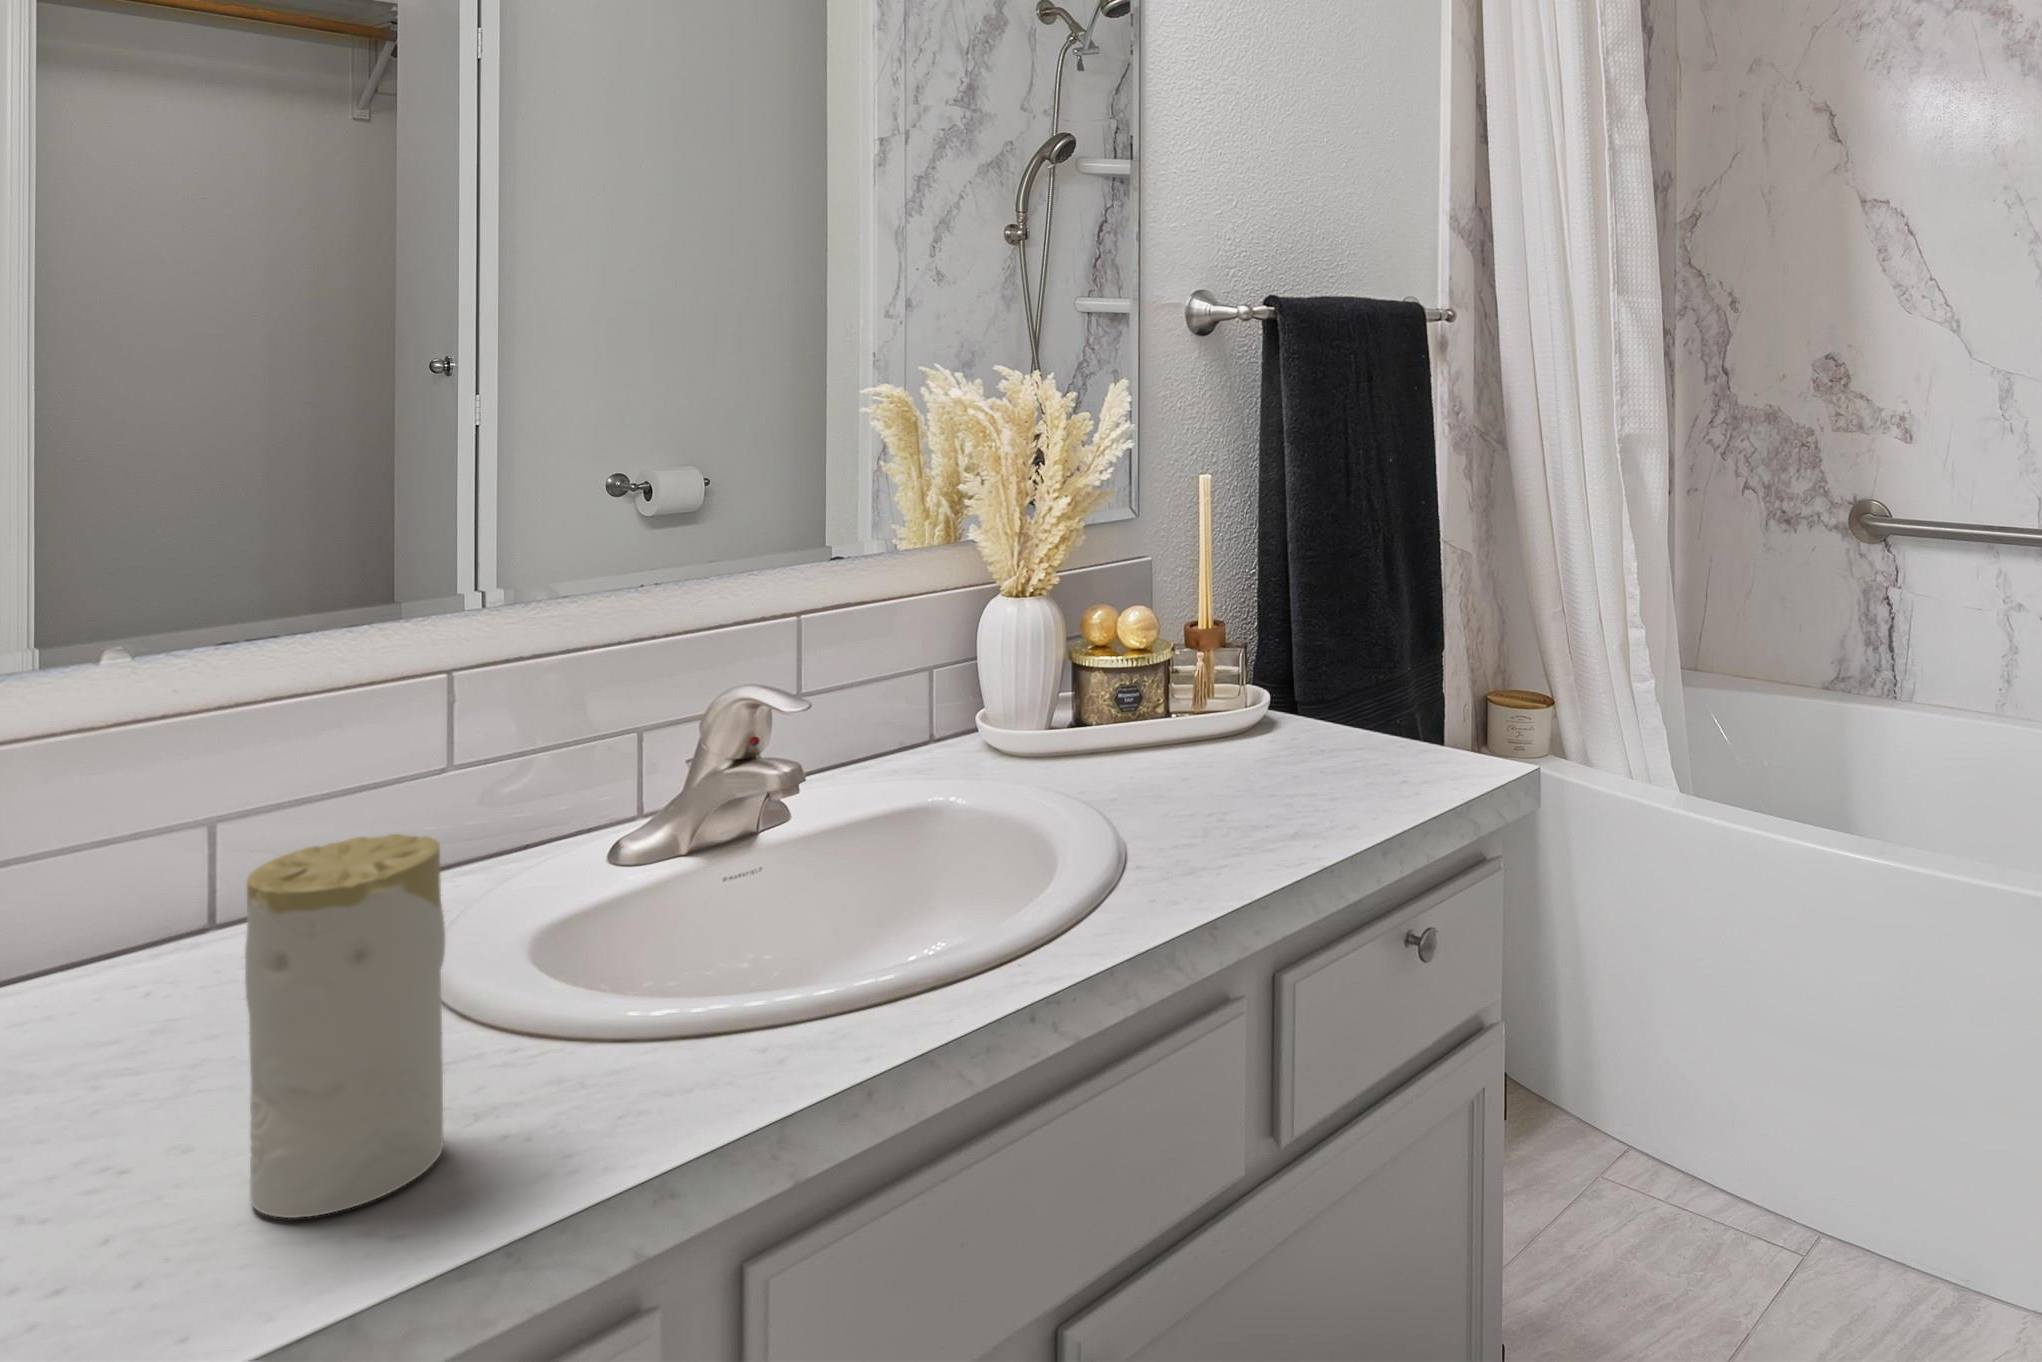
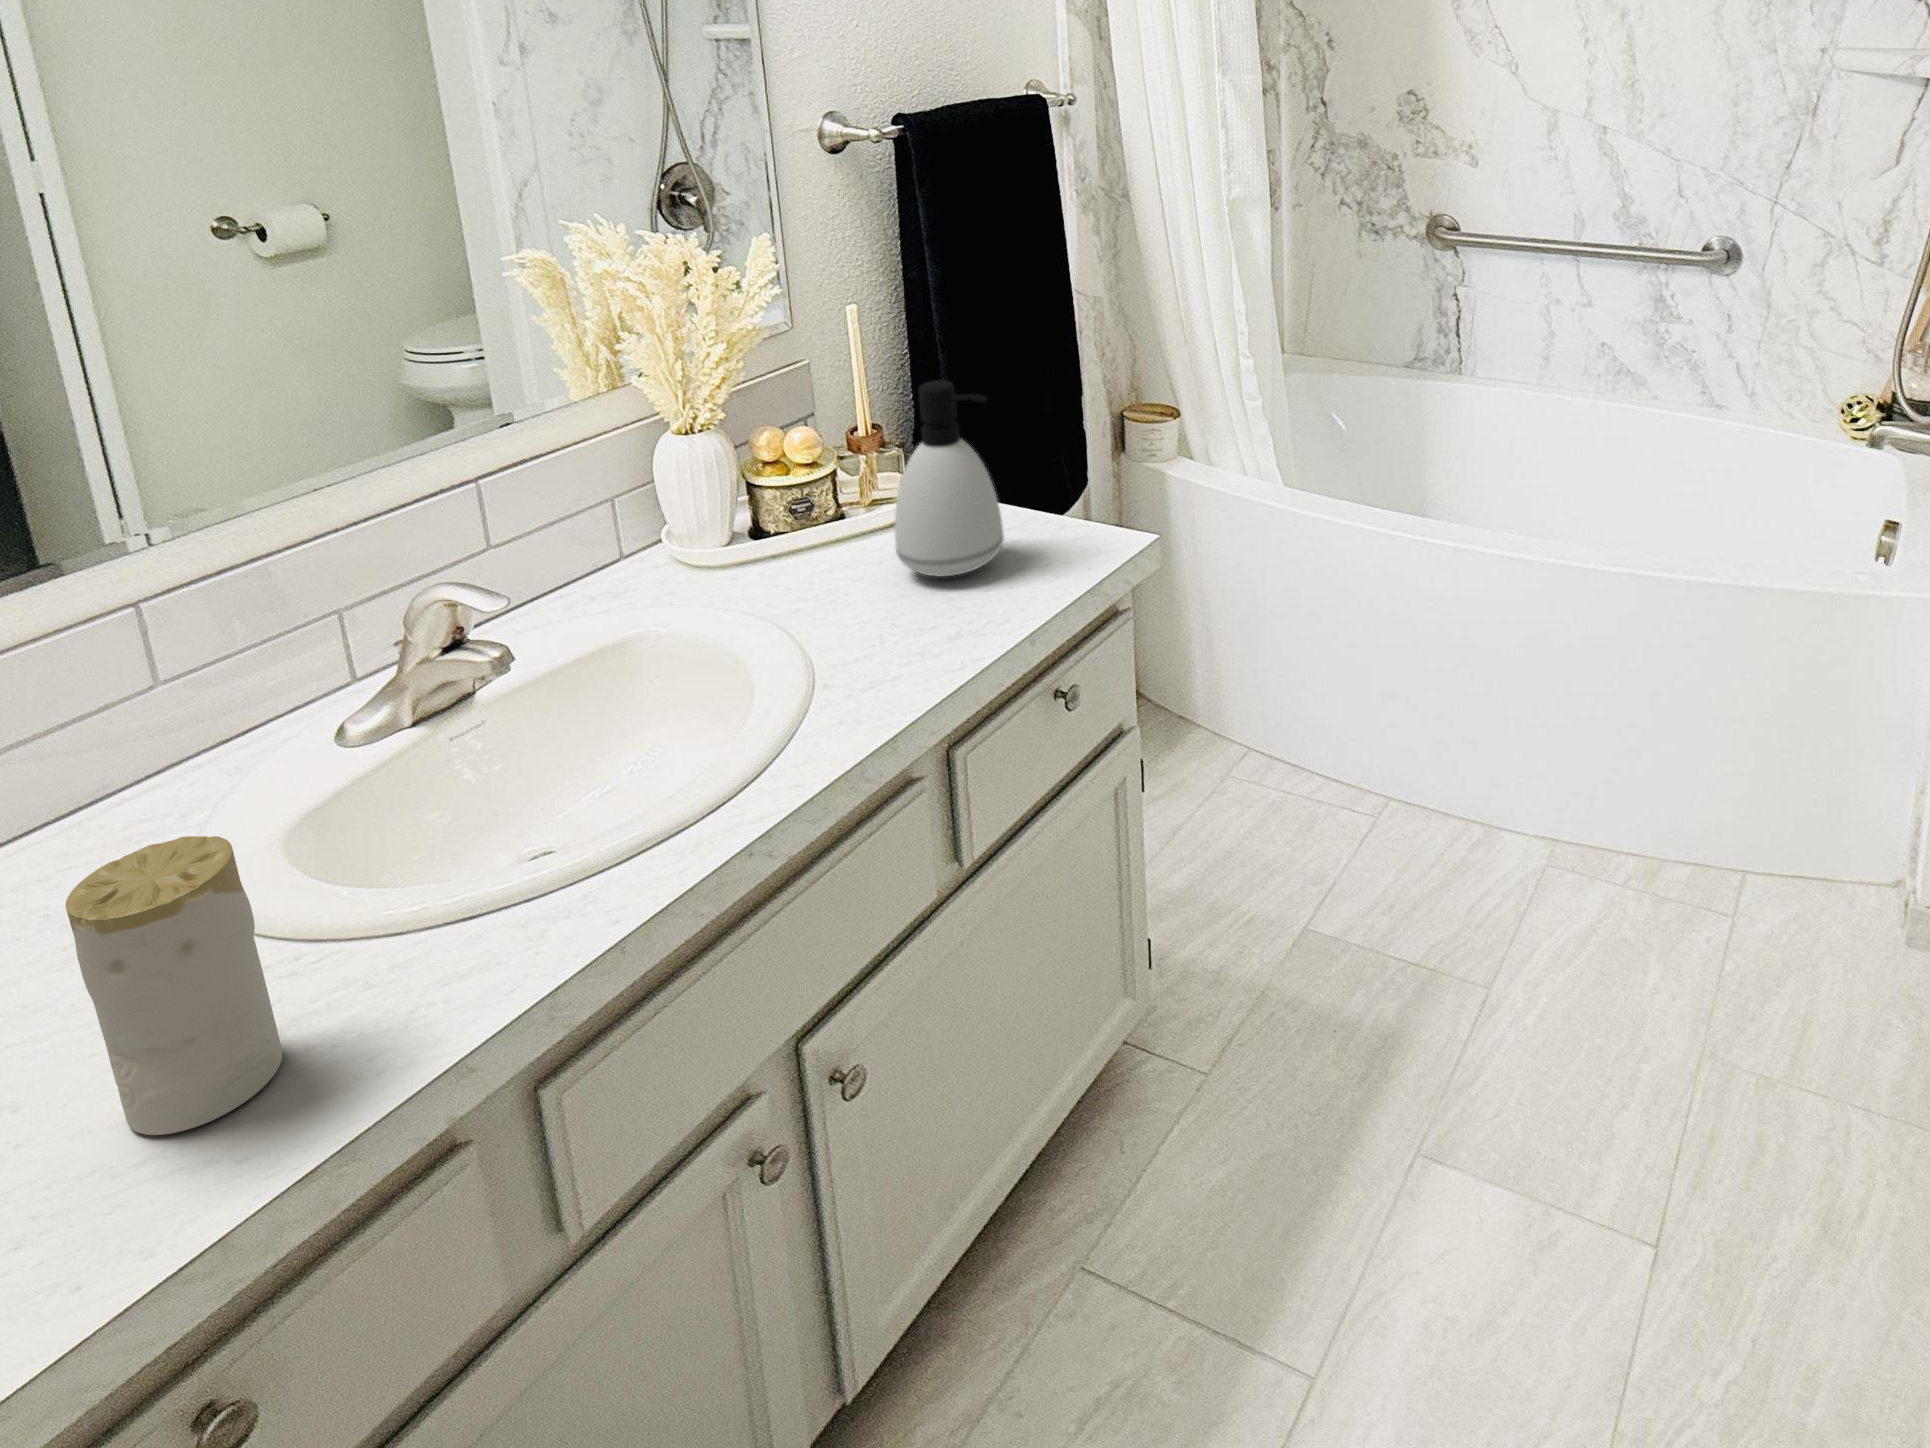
soap dispenser: none [1233,536,1358,775] -> present [895,380,1004,576]

